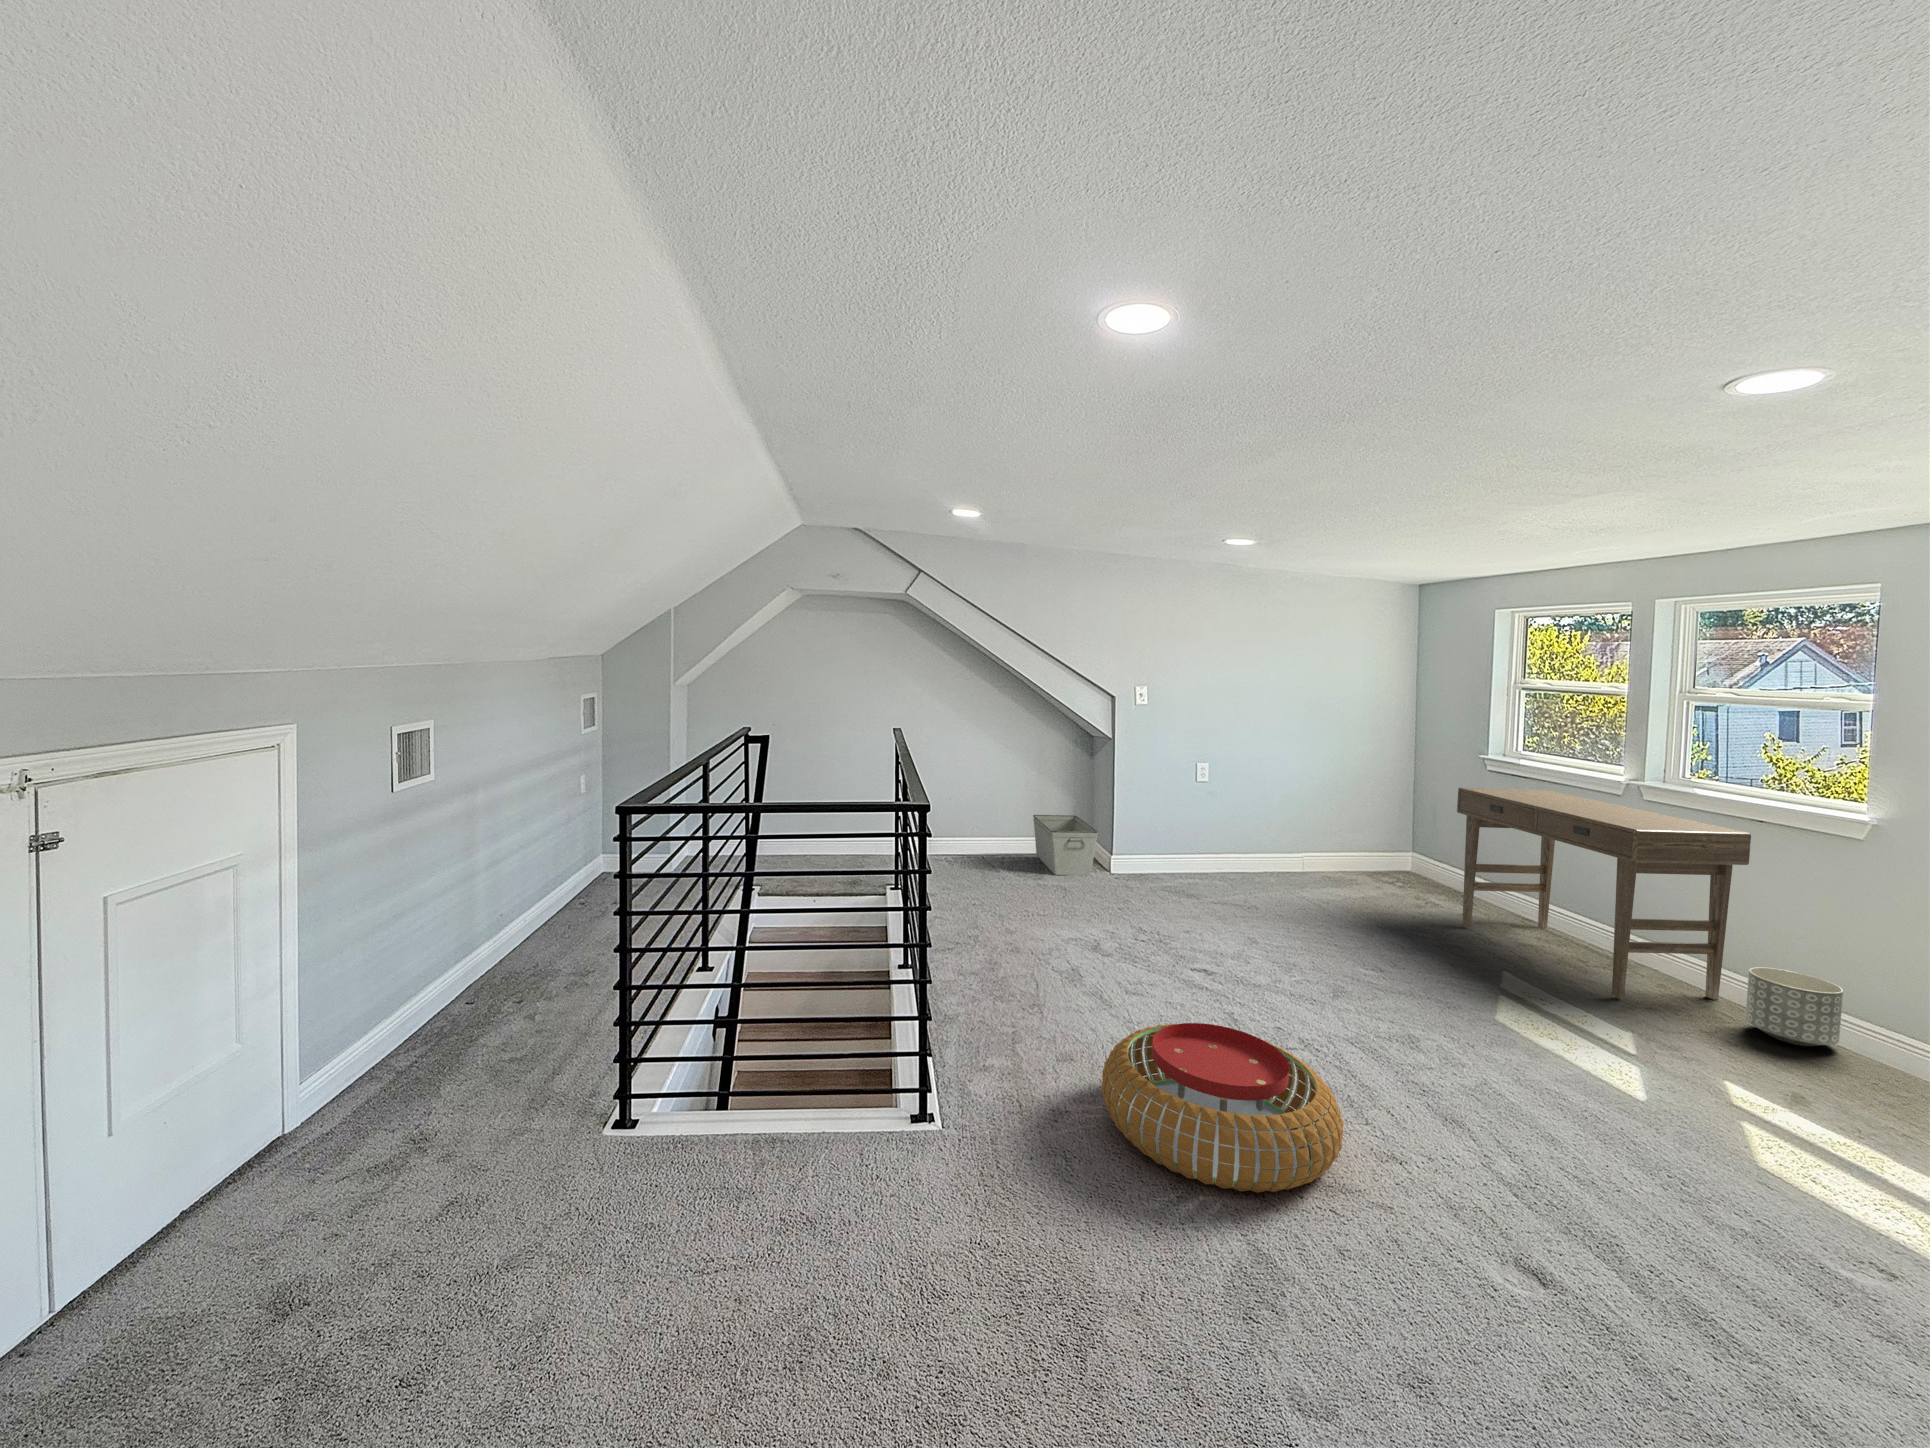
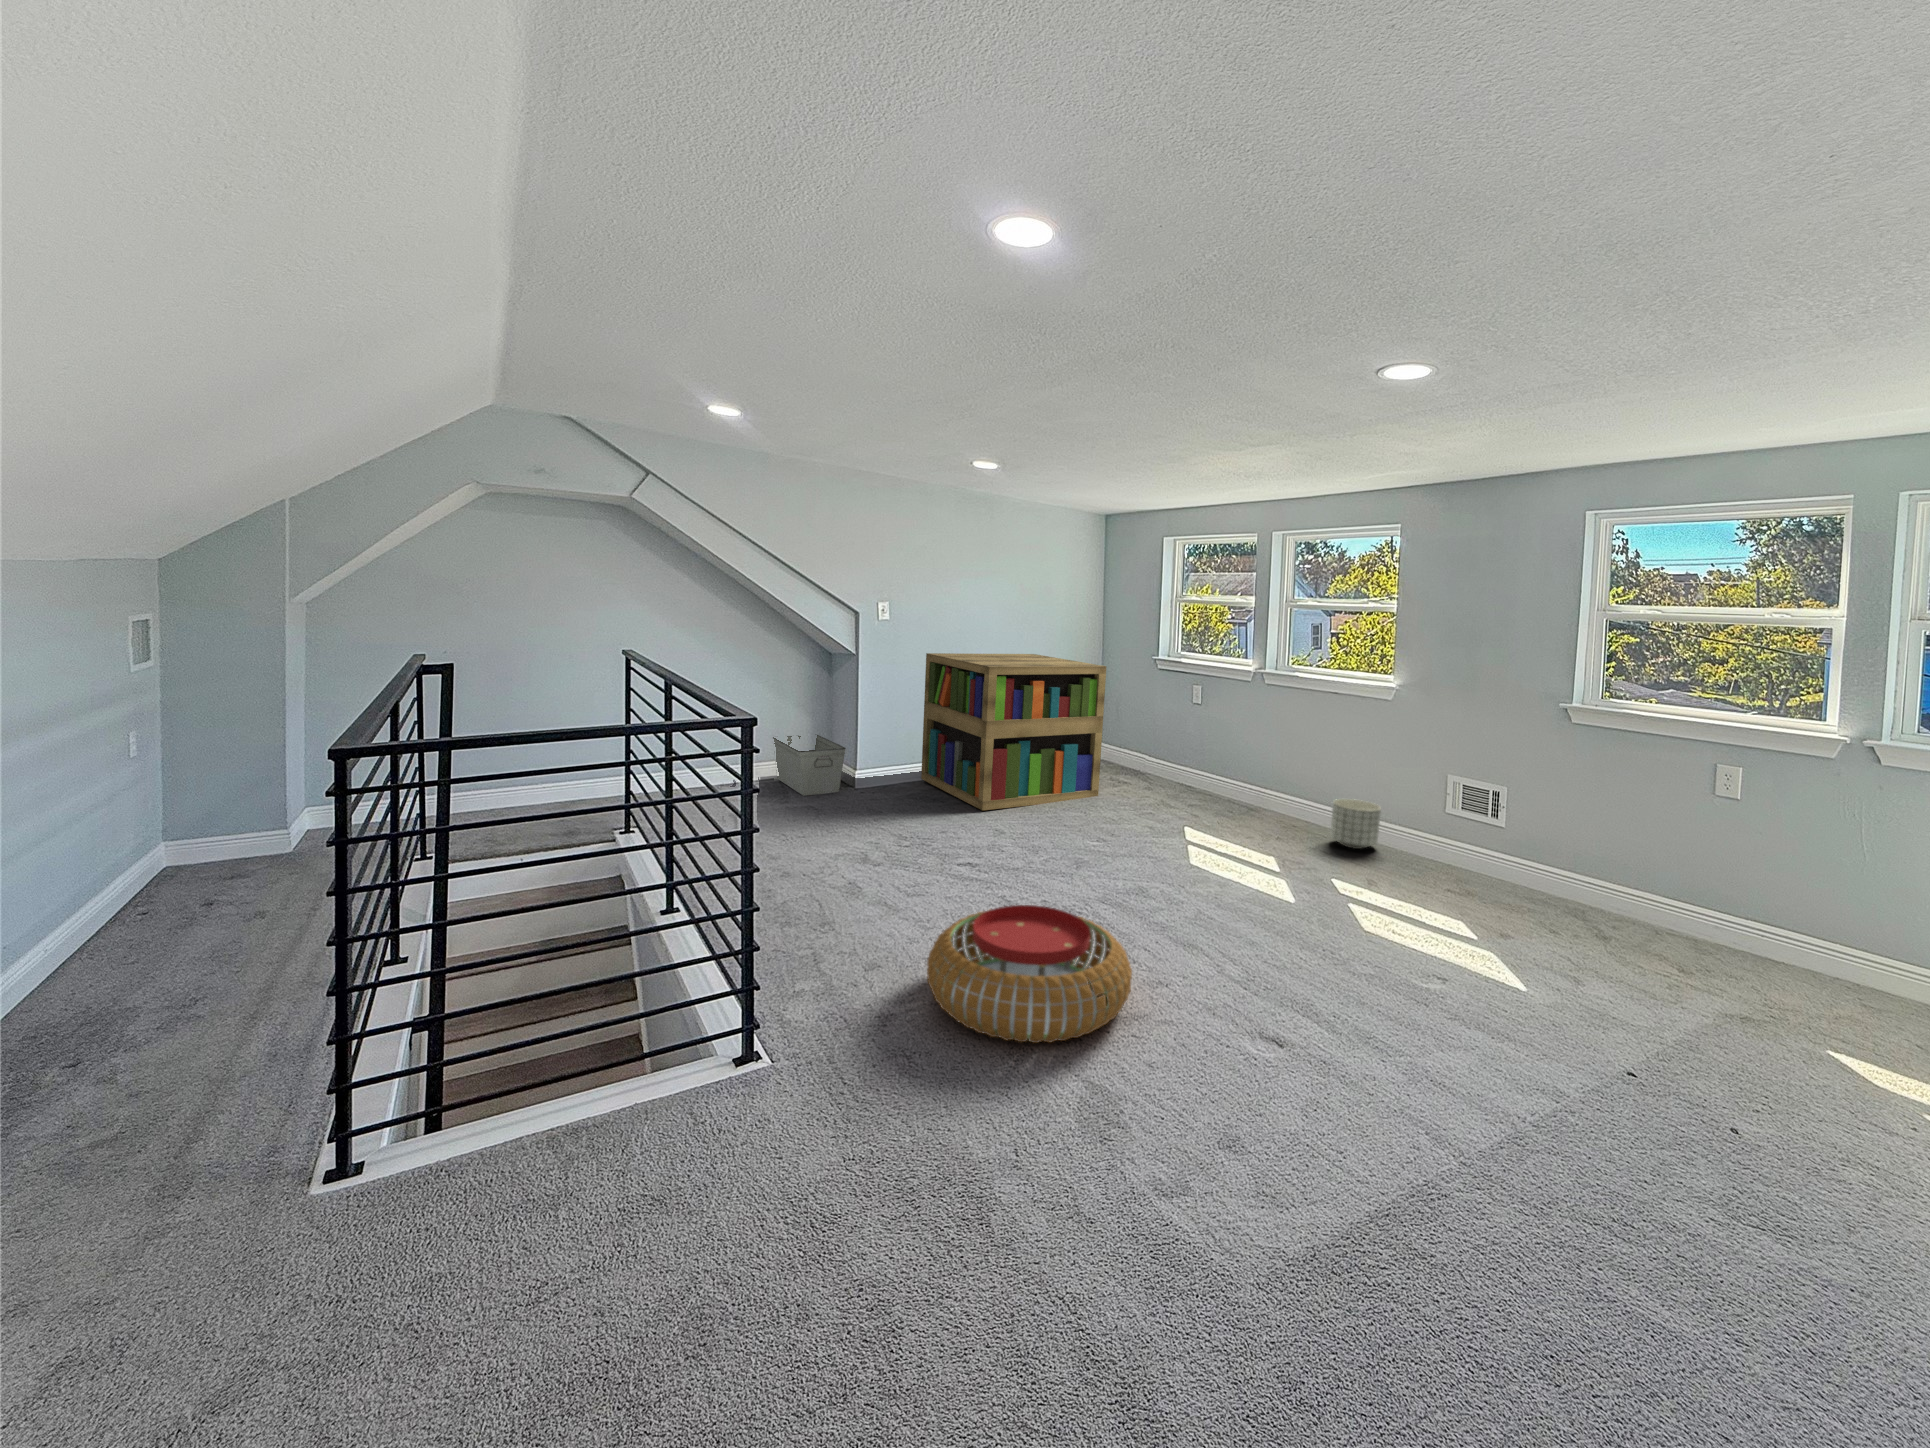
bookshelf: none [1179,740,1399,917] -> present [921,653,1106,810]
desk: present [1457,788,1751,1000] -> none [1148,684,1333,835]

